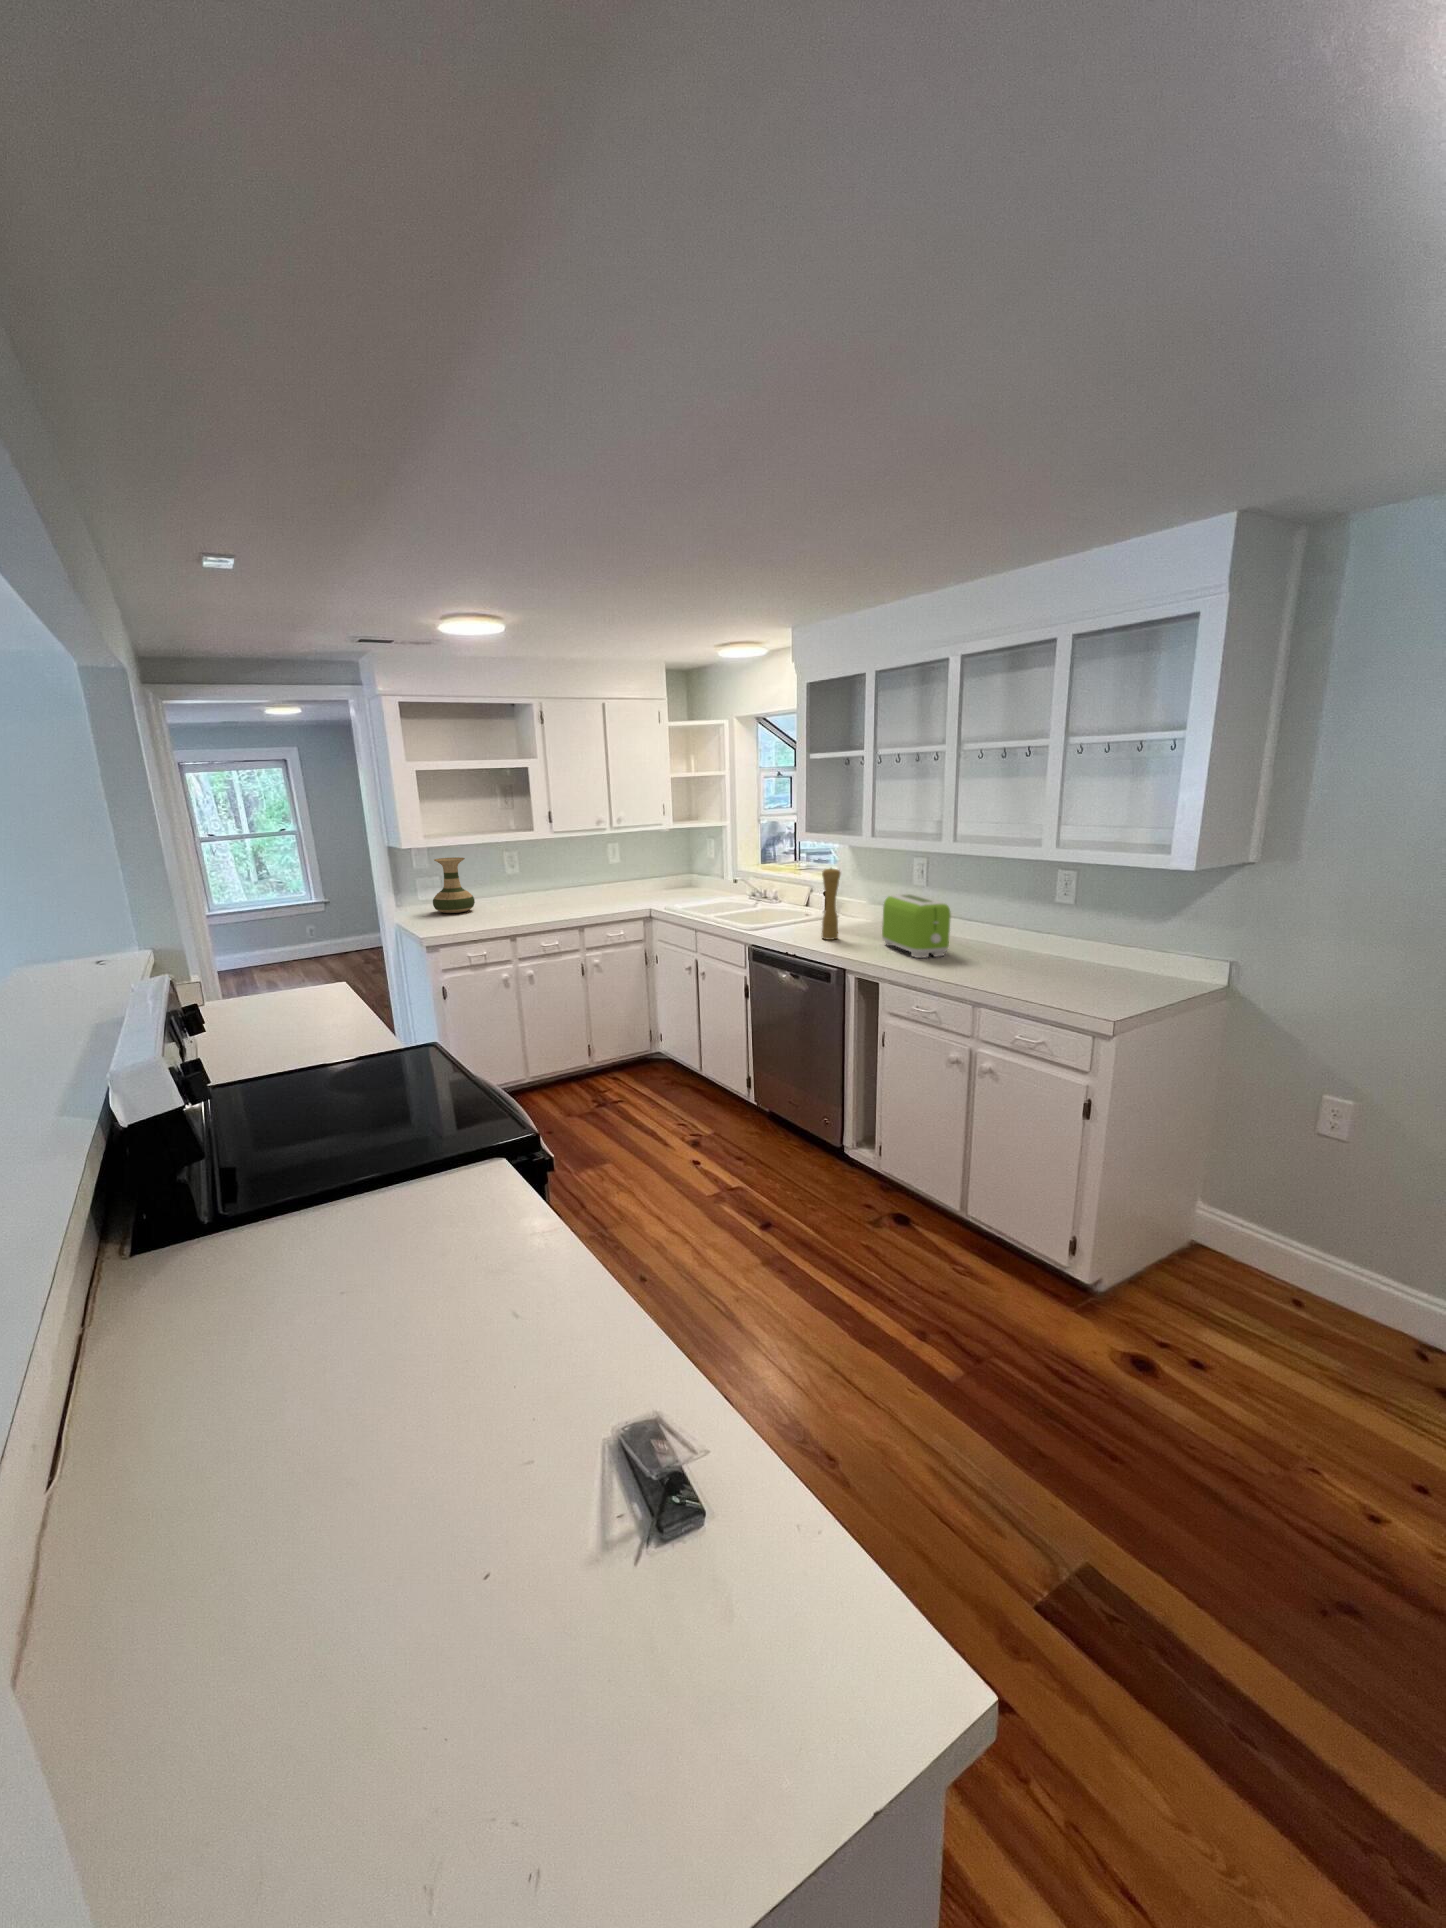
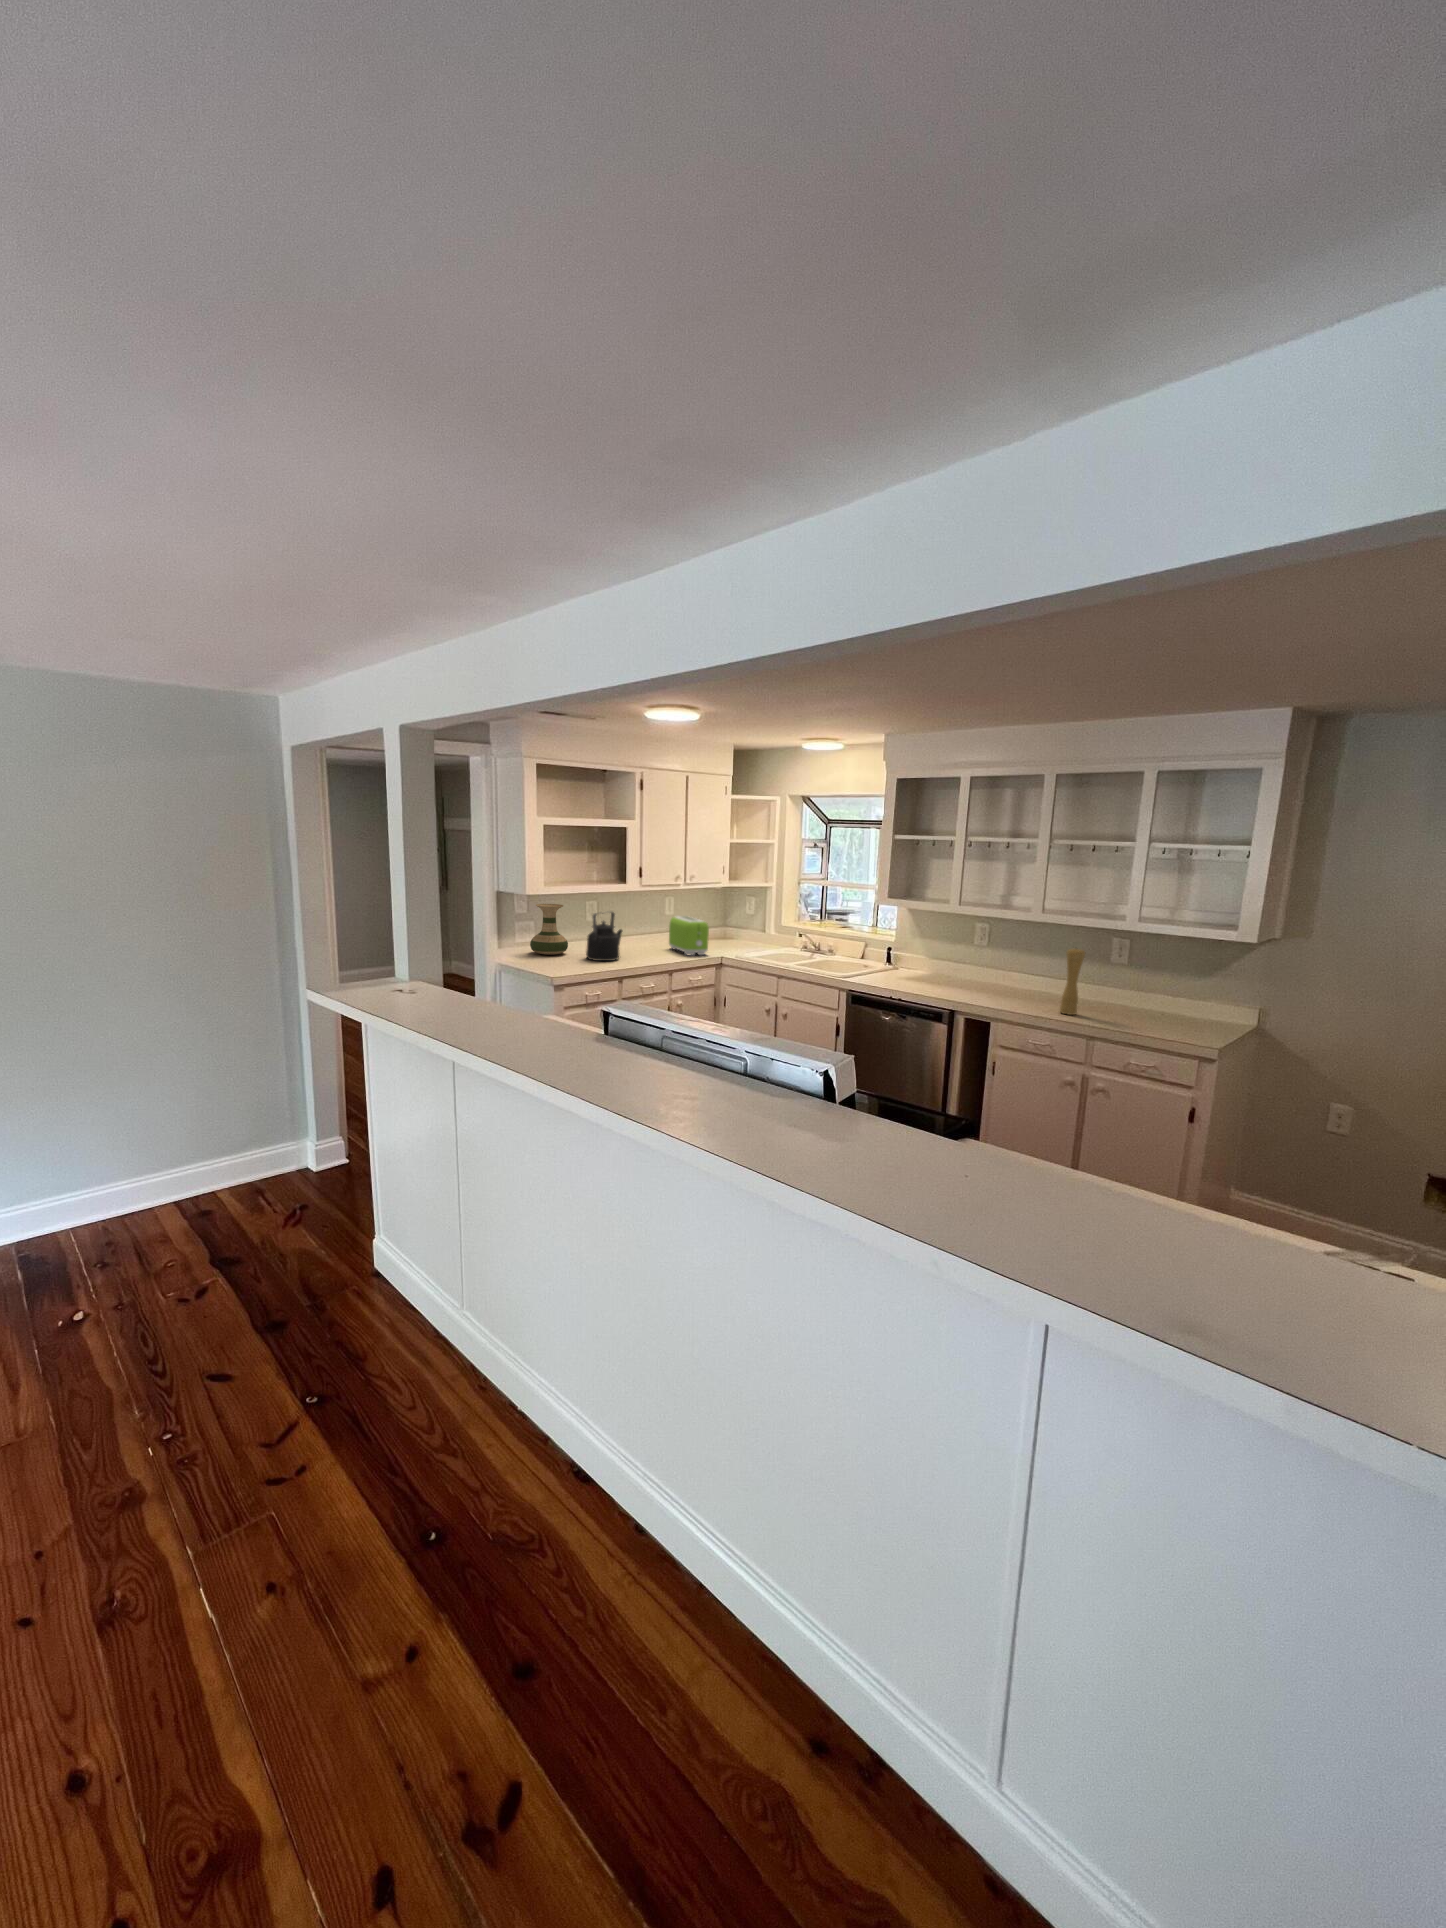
kettle: none [484,863,531,918] -> present [586,912,622,961]
pepper mill: present [821,868,841,940] -> present [1060,948,1085,1015]
toaster: present [882,894,951,958] -> present [669,916,709,955]

